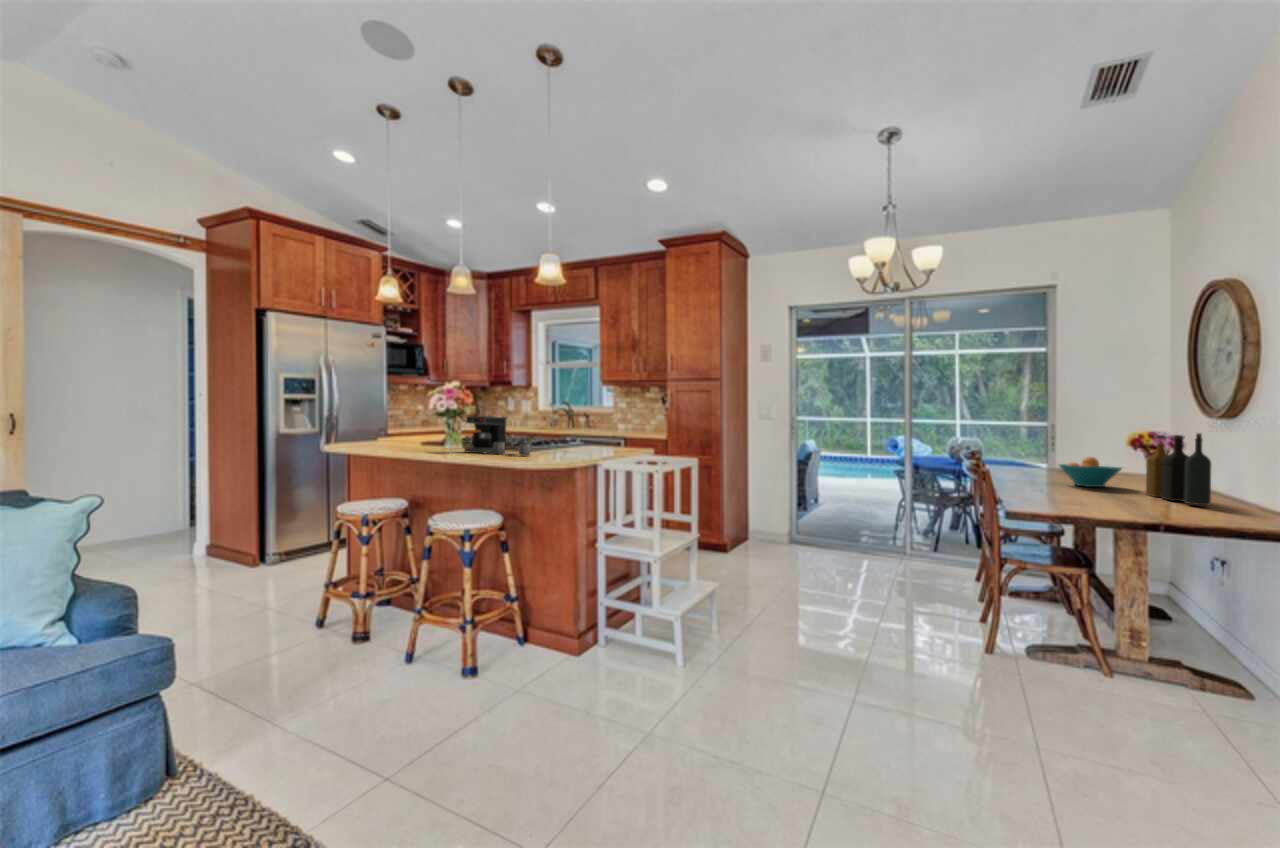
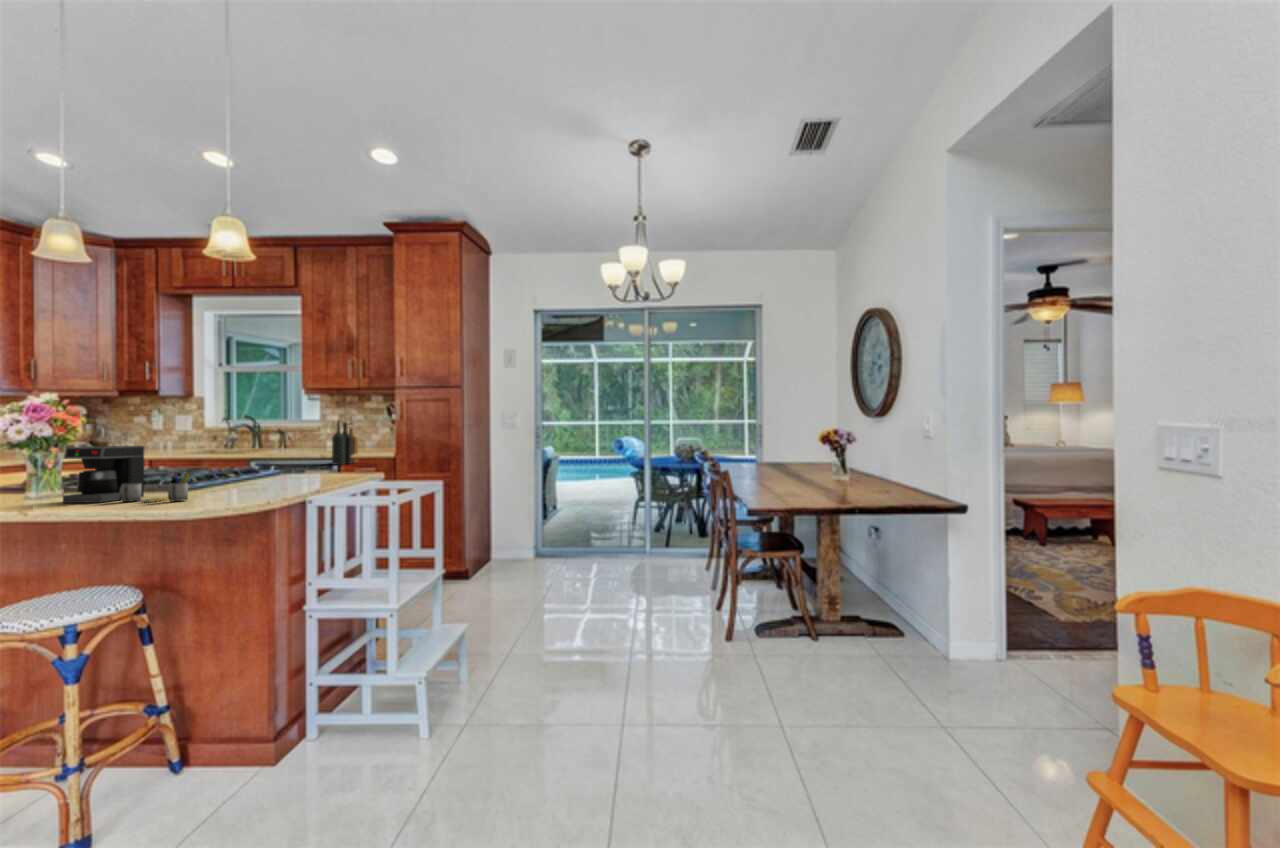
bottle: present [1145,433,1211,505] -> present [332,421,358,465]
fruit bowl: present [1059,457,1122,487] -> none [769,452,814,478]

